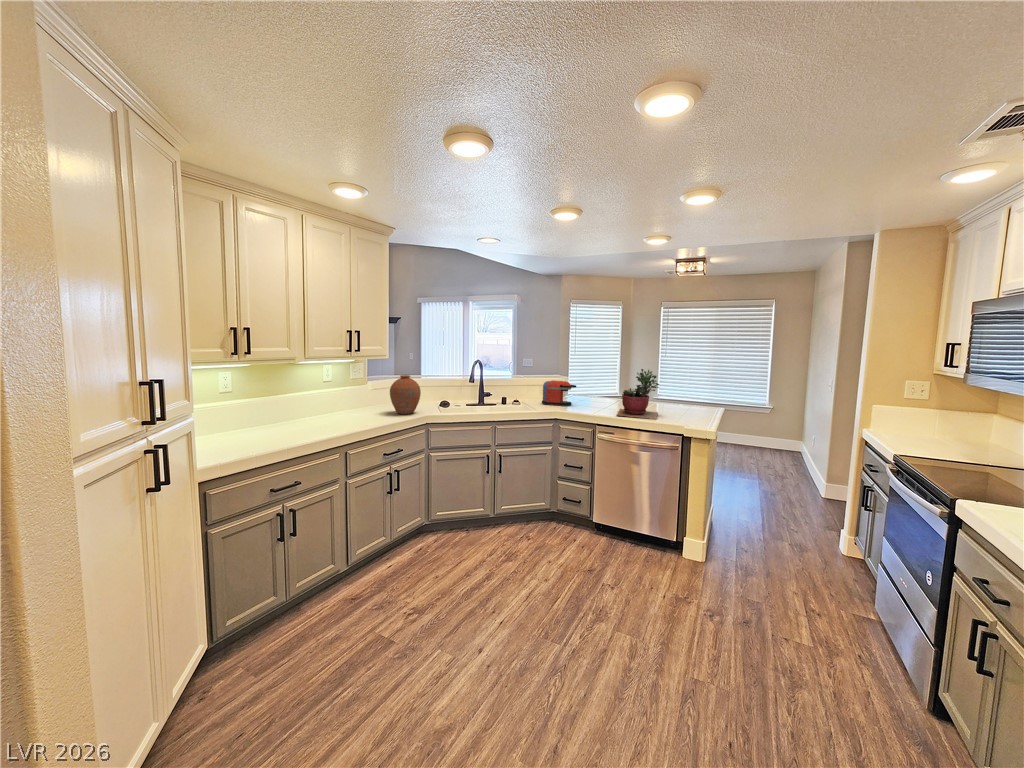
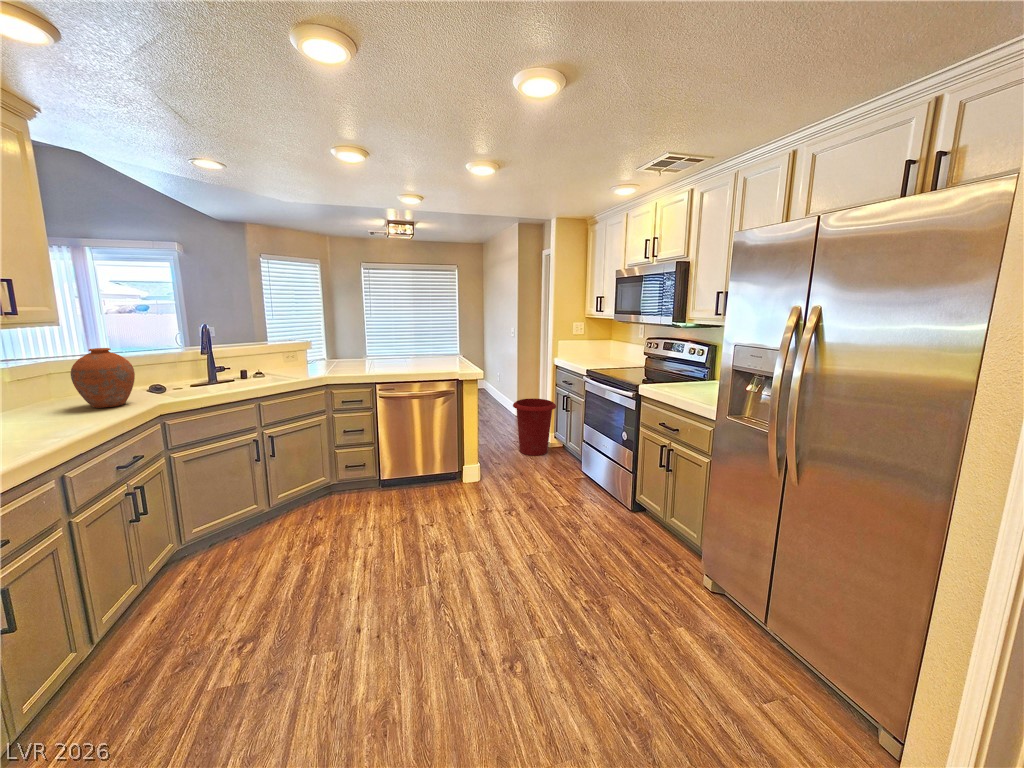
succulent plant: present [617,369,659,419] -> none [391,324,433,371]
coffee maker: present [542,380,576,406] -> none [296,342,338,370]
waste bin: none [780,476,854,561] -> present [513,399,556,456]

